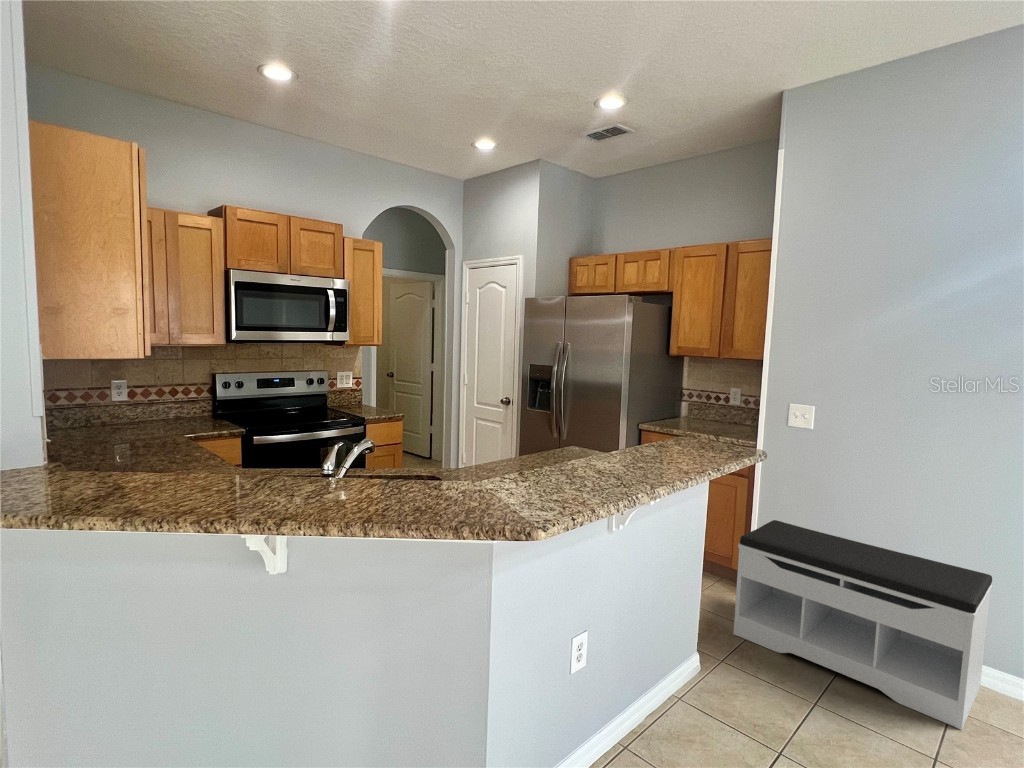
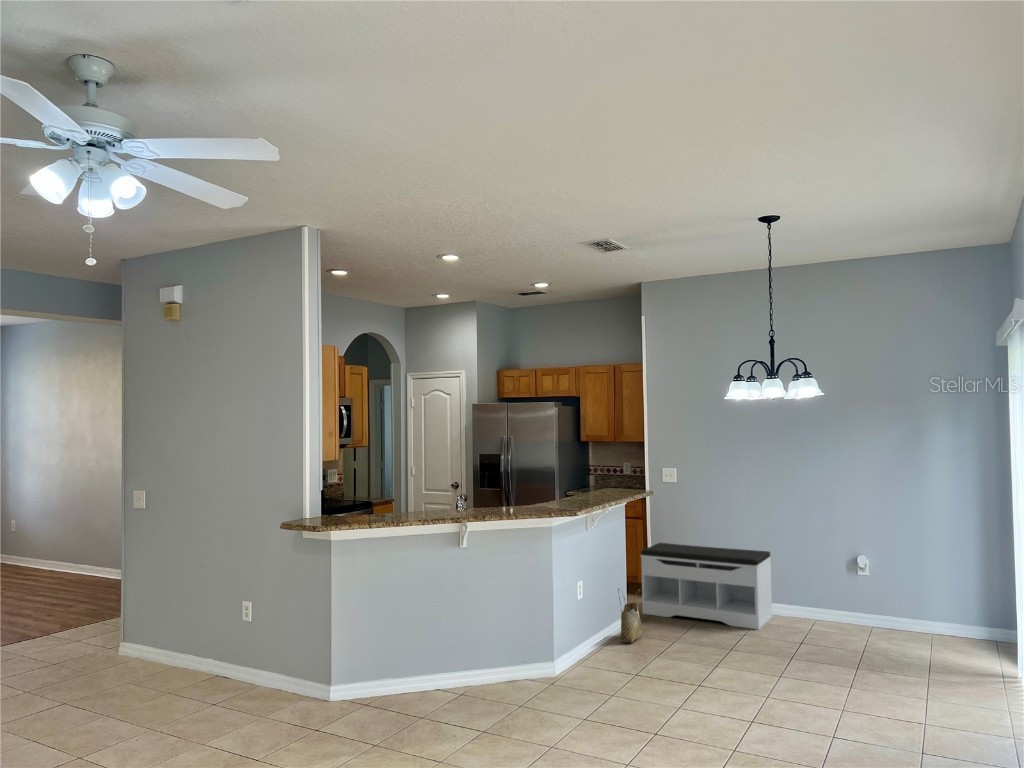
woven basket: none [680,620,726,729] -> present [618,589,643,643]

